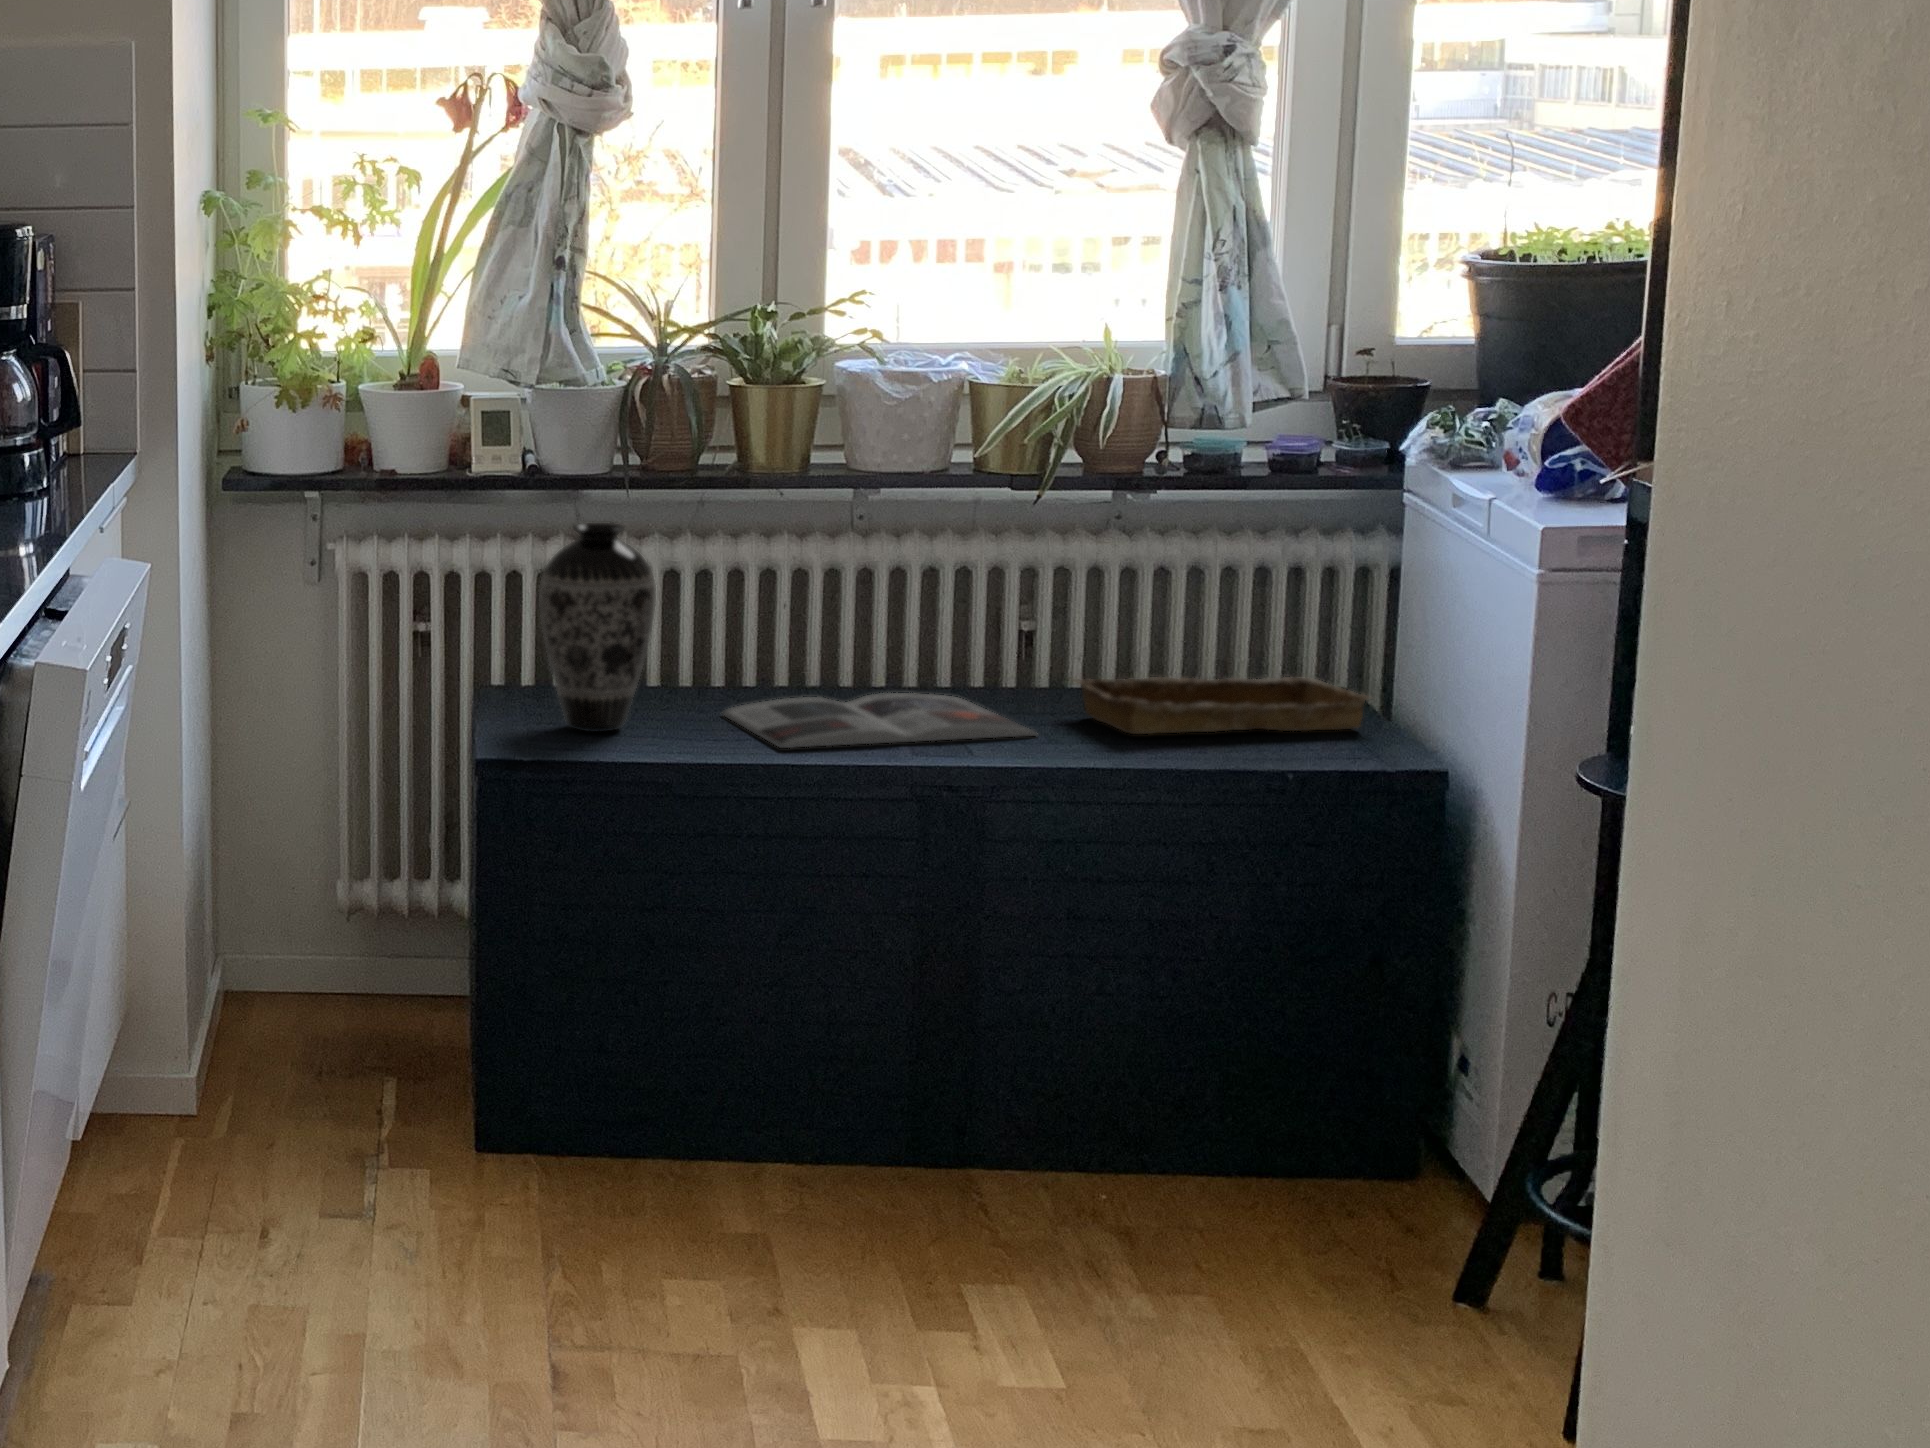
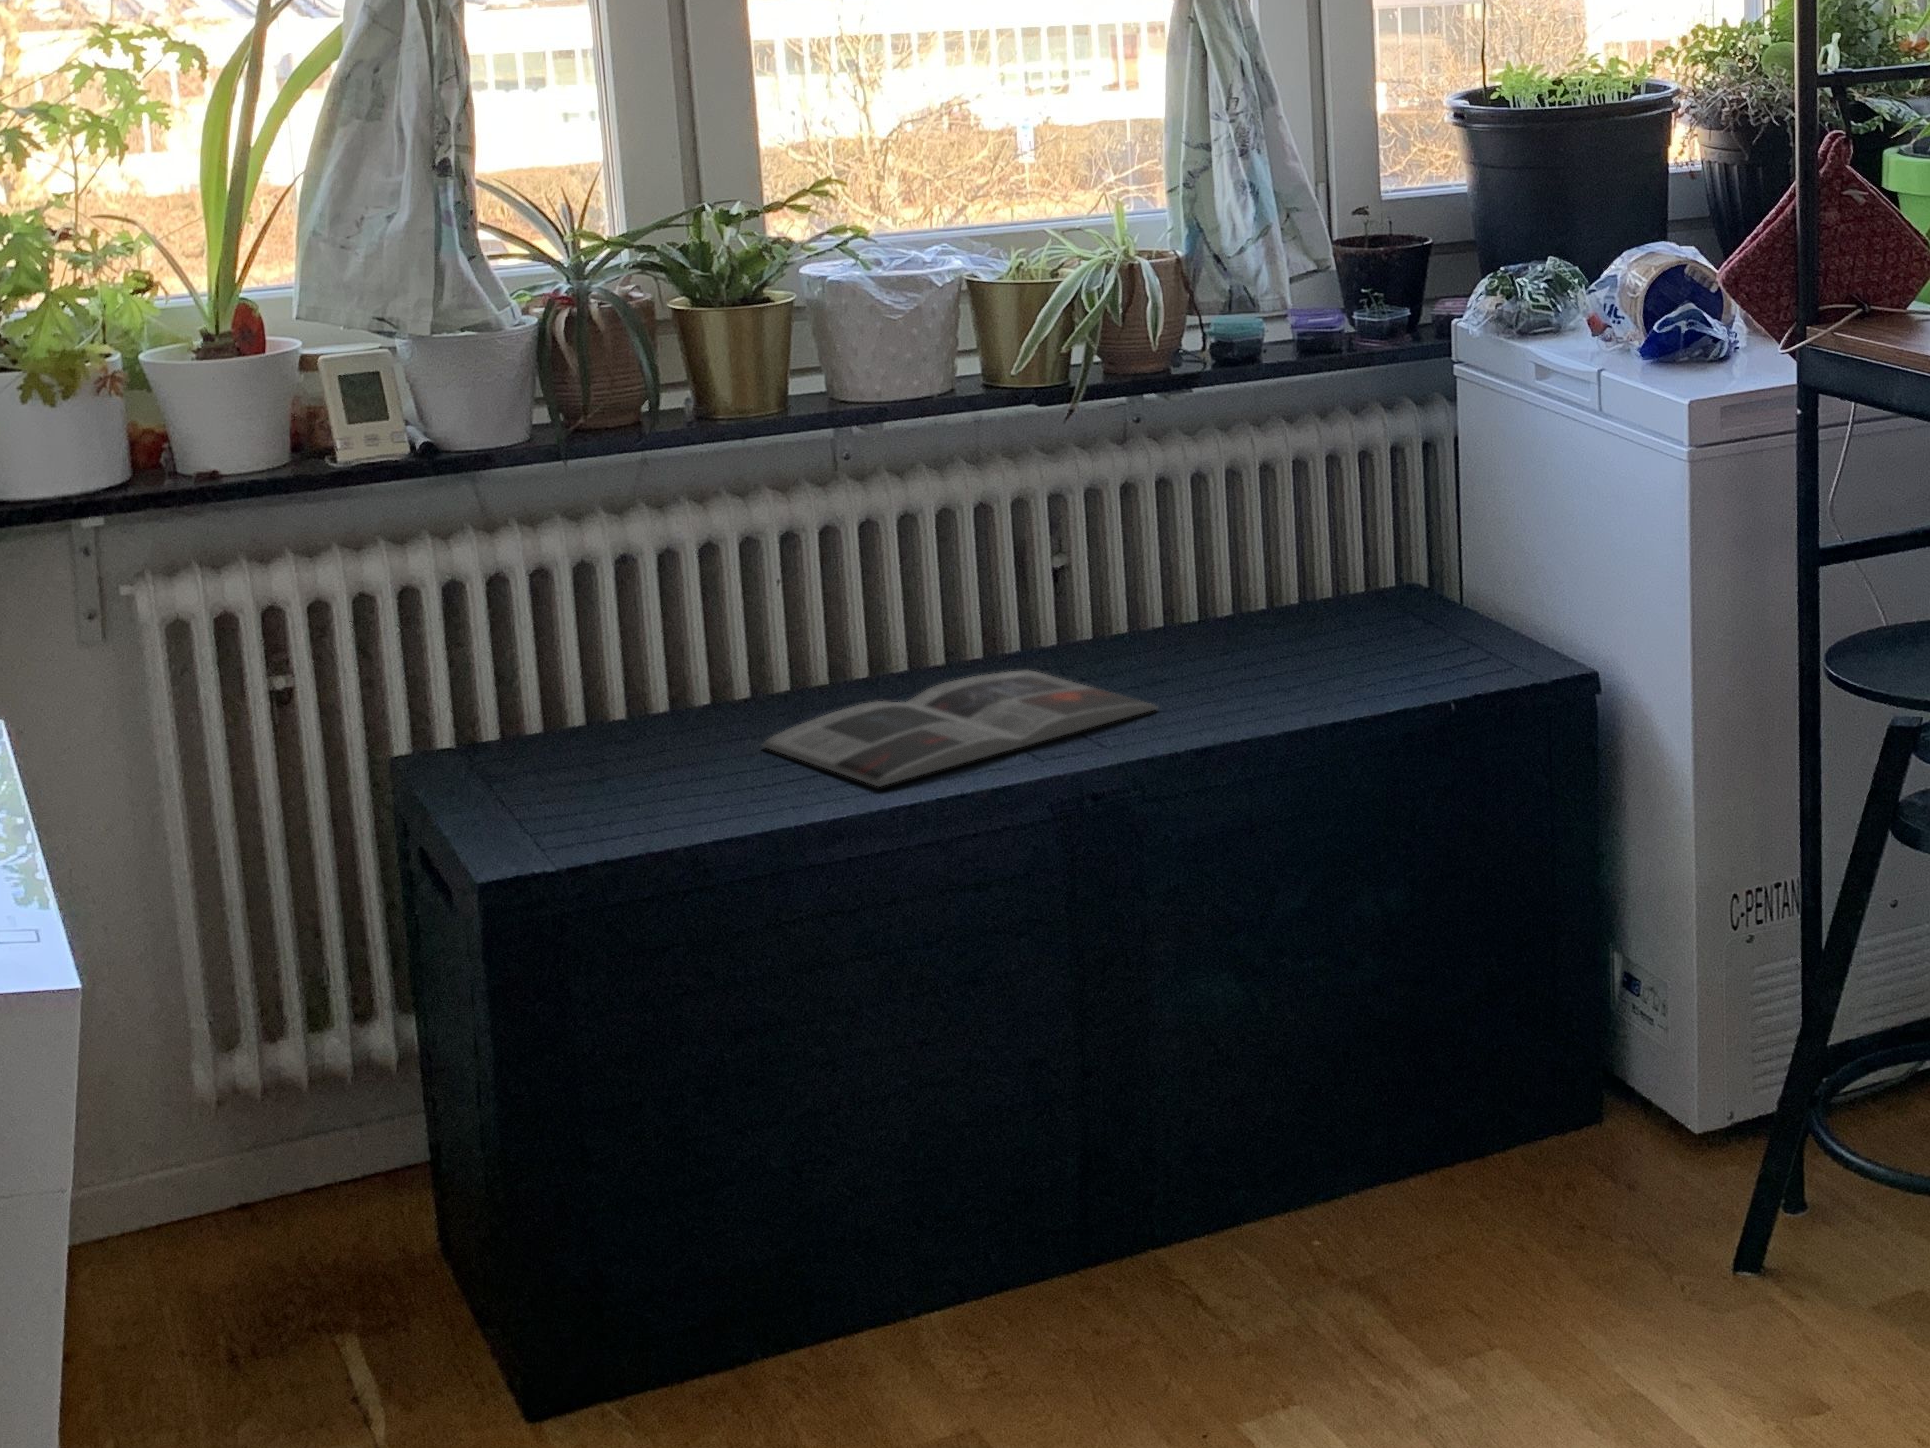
decorative vase: present [539,523,656,732] -> none [513,523,678,808]
tray: present [1073,677,1369,734] -> none [1160,583,1486,689]

